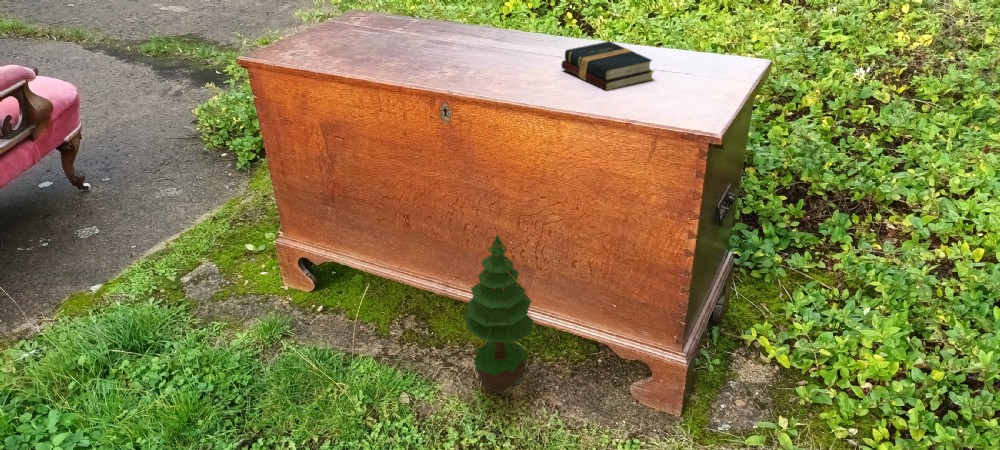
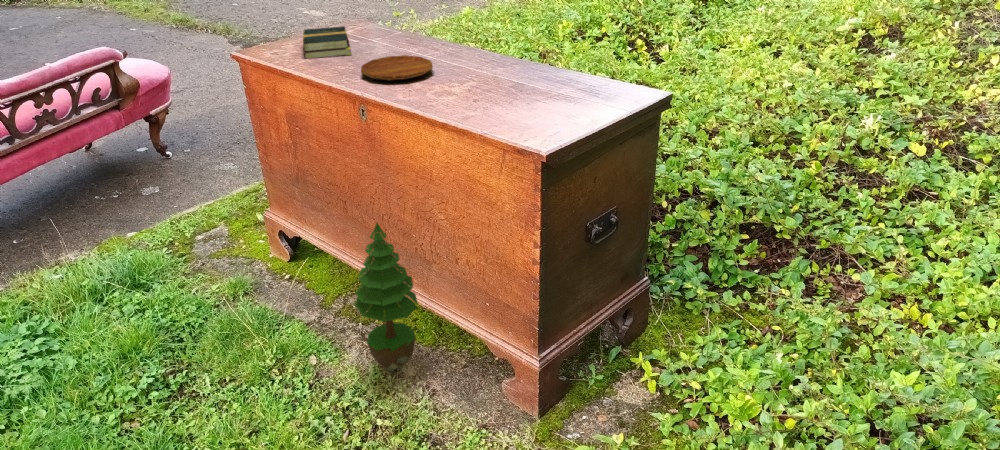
hardback book: present [561,41,654,91] -> present [303,26,351,59]
tray: none [429,46,511,75] -> present [361,55,433,80]

